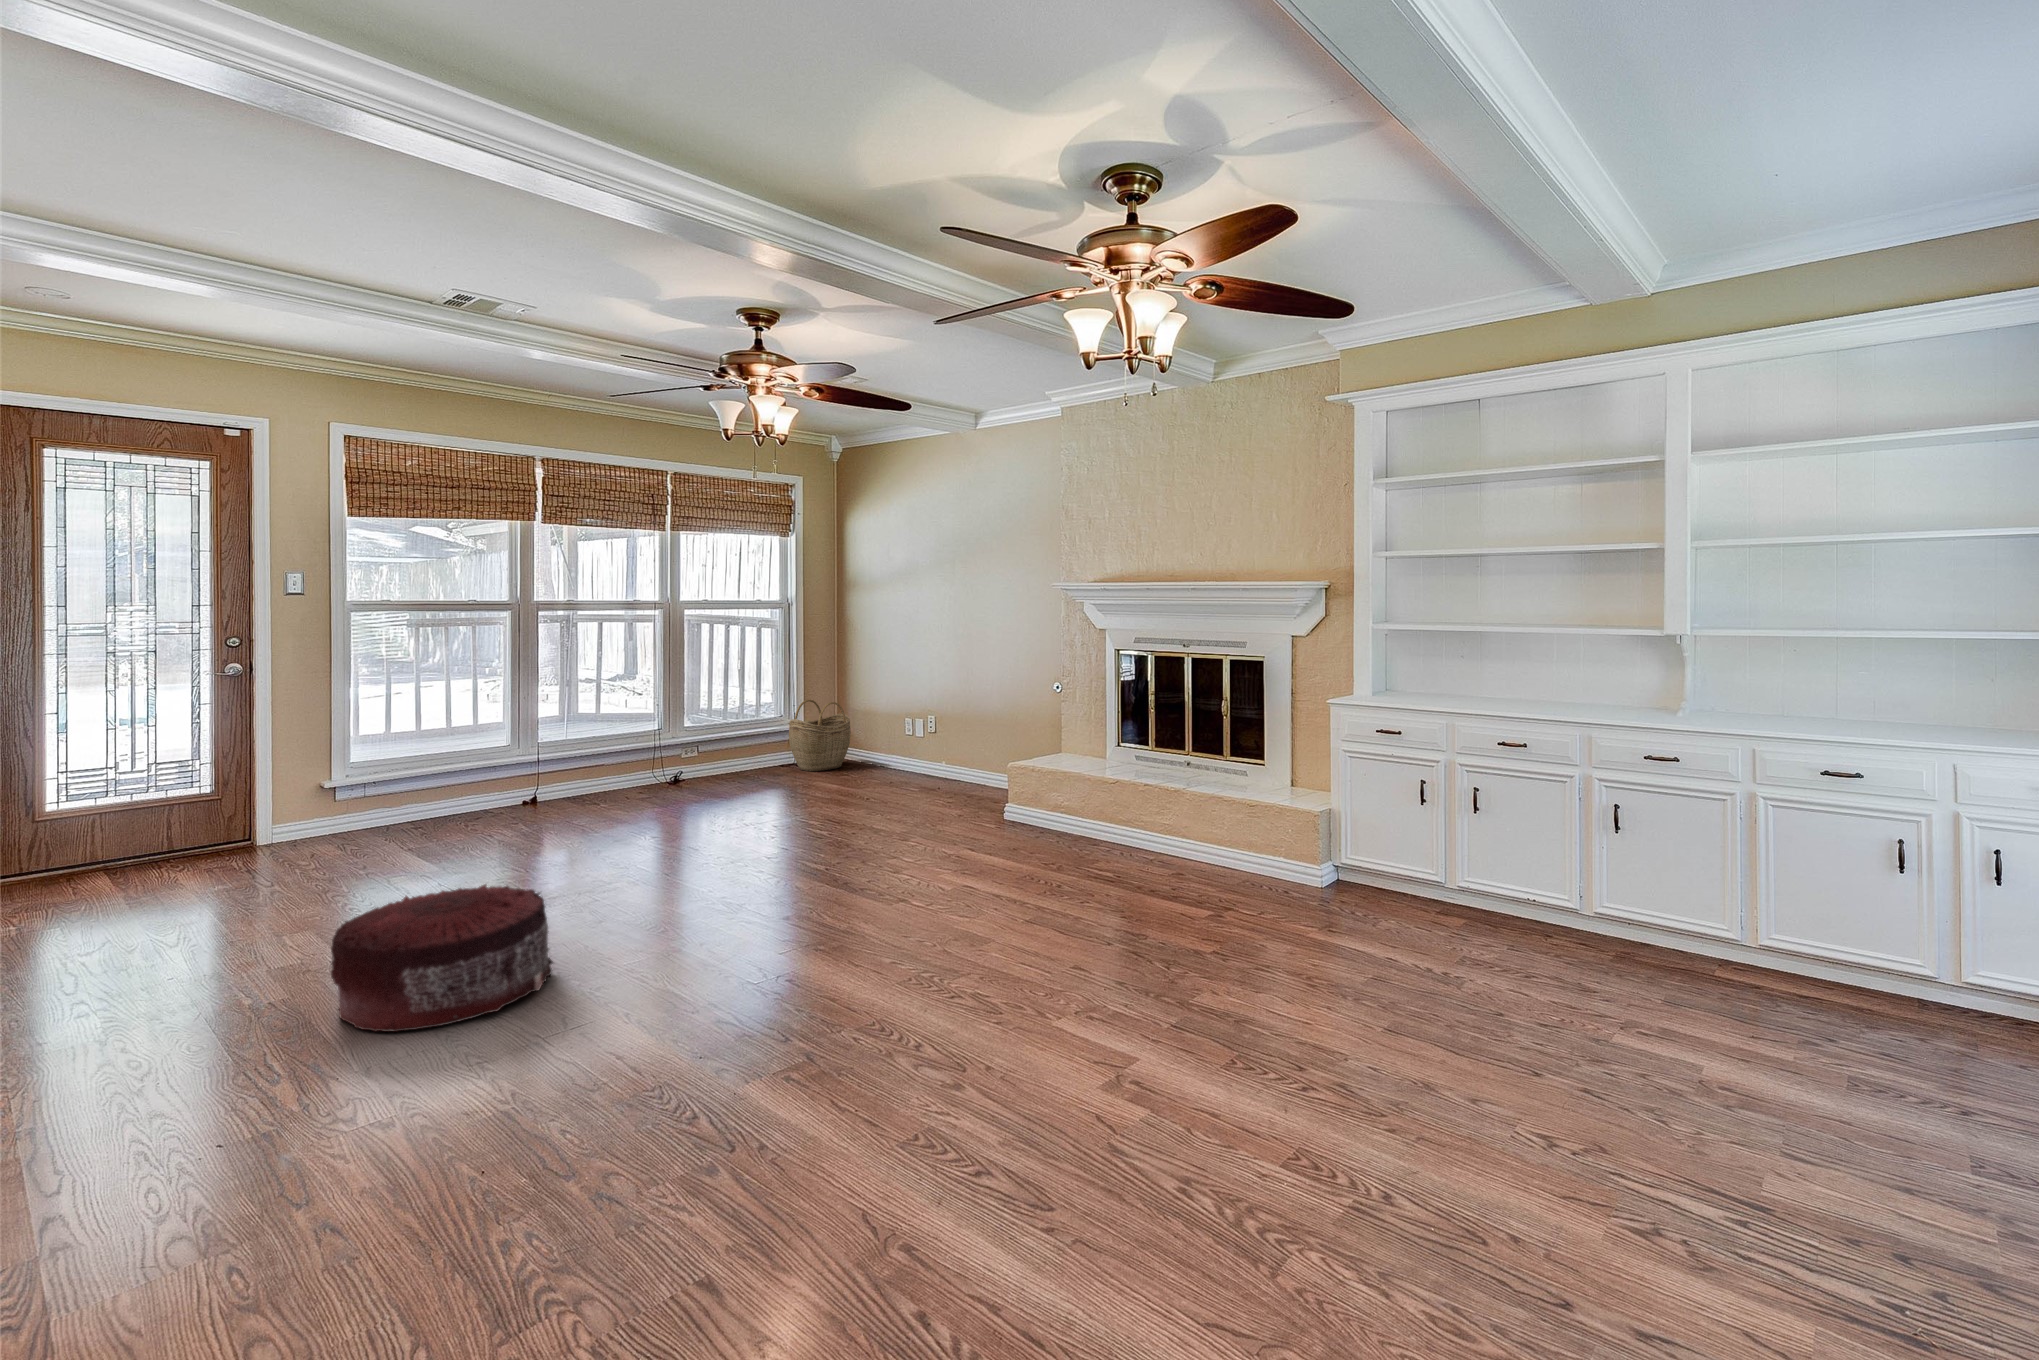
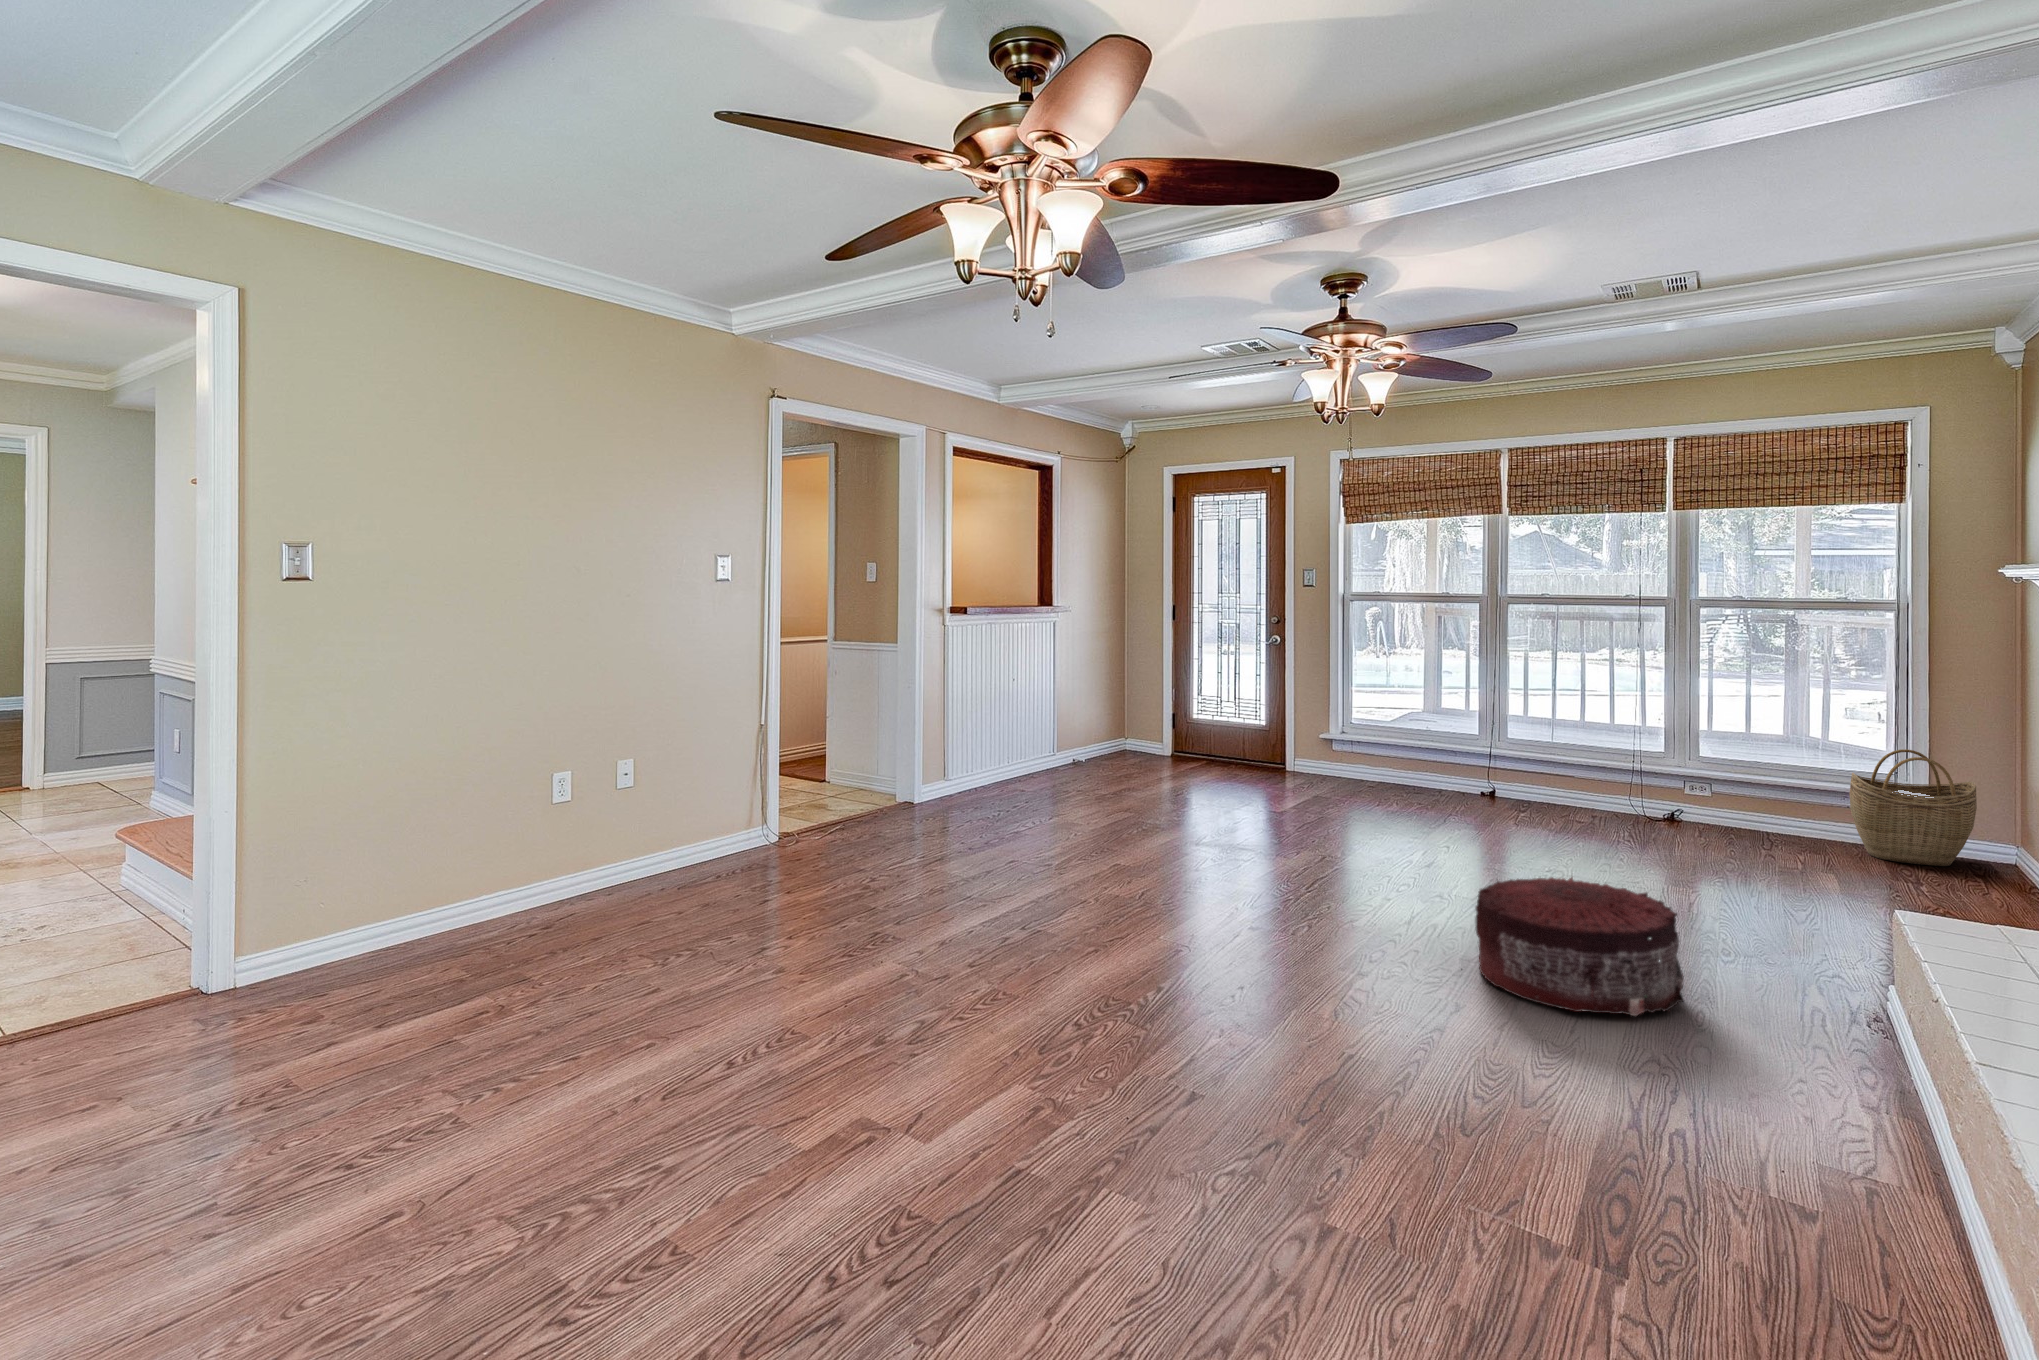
pouf: present [331,884,553,1032] -> present [1475,878,1684,1016]

